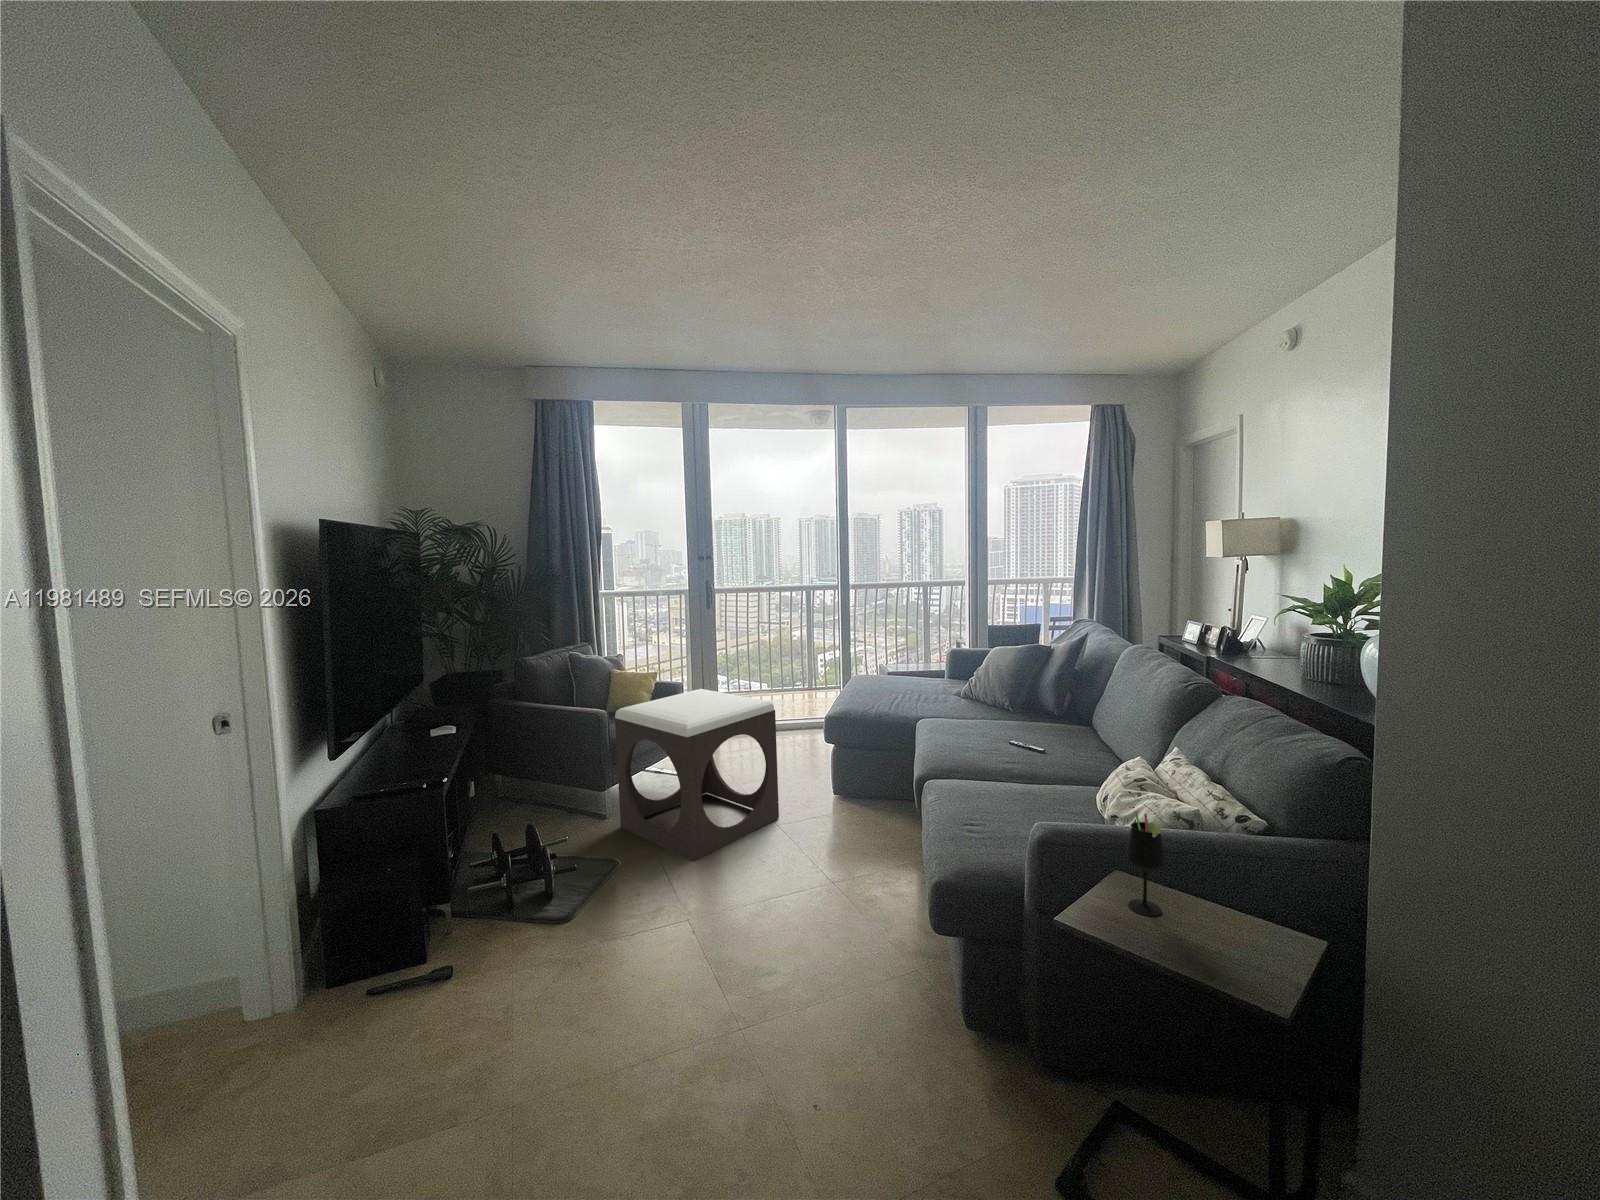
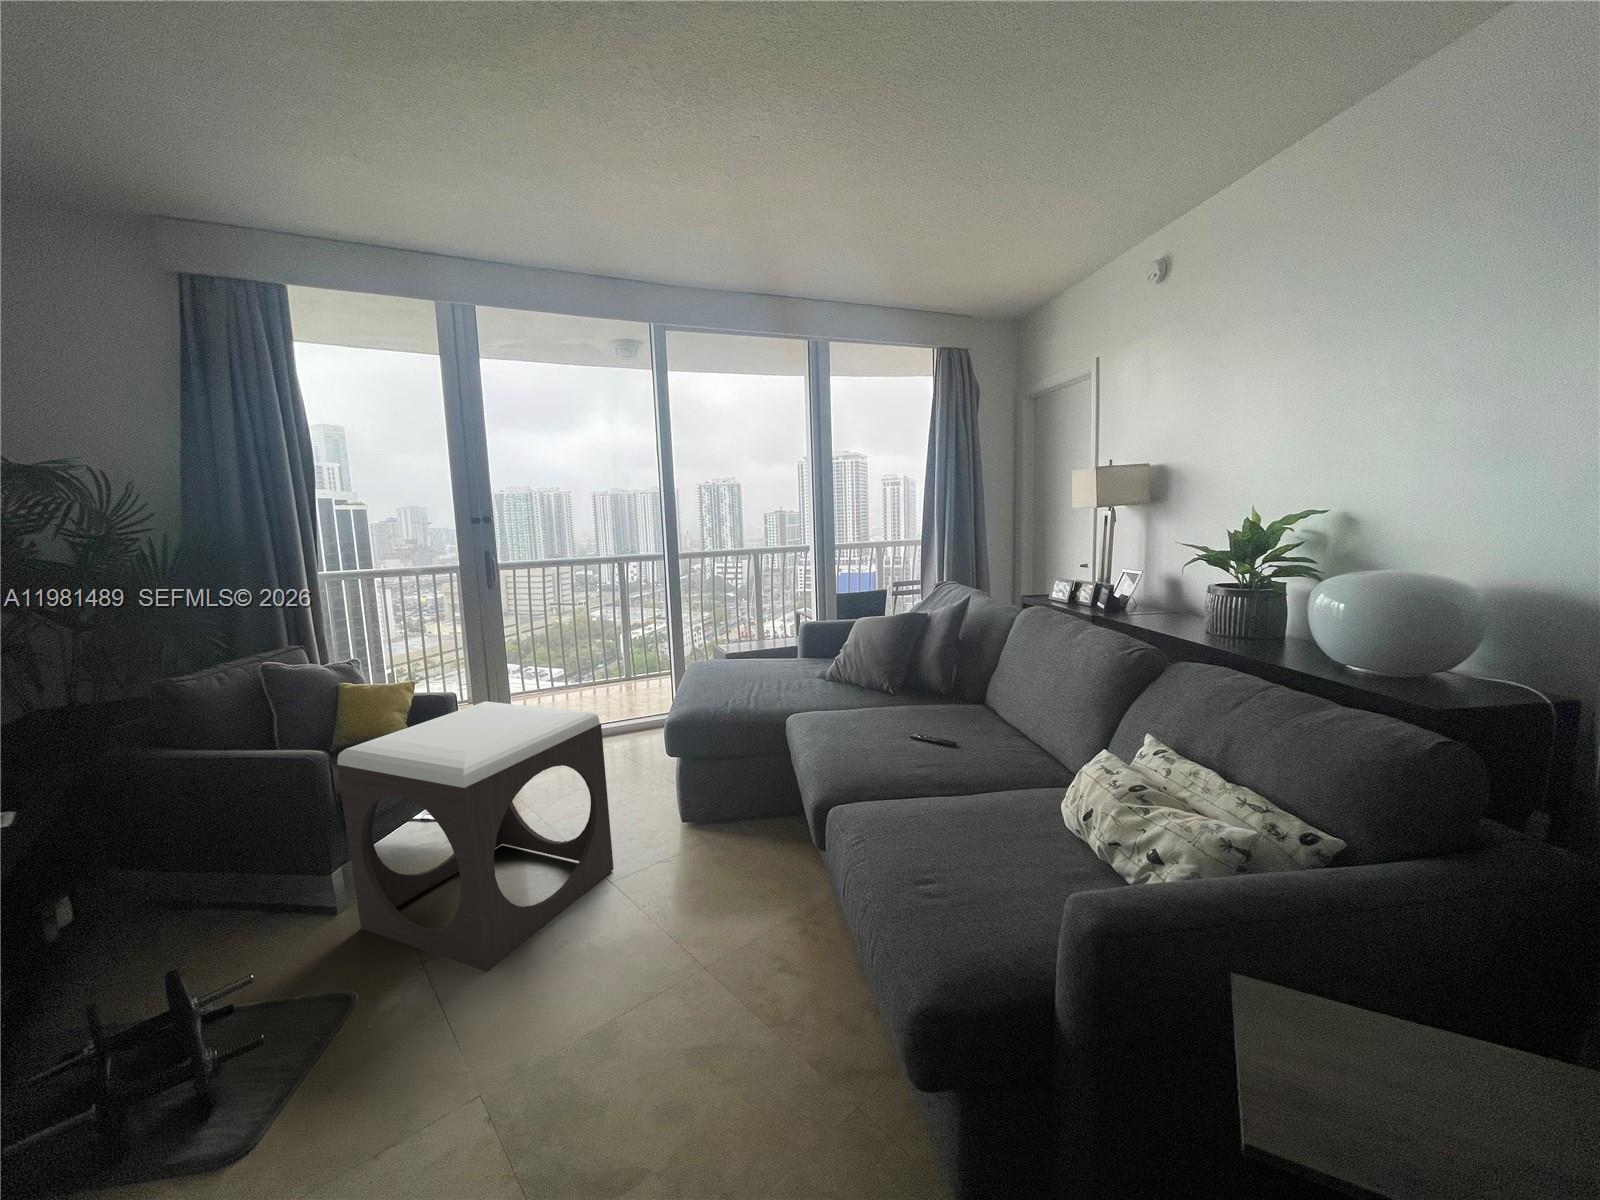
wine glass: present [1126,812,1165,916] -> none [1352,930,1461,1111]

